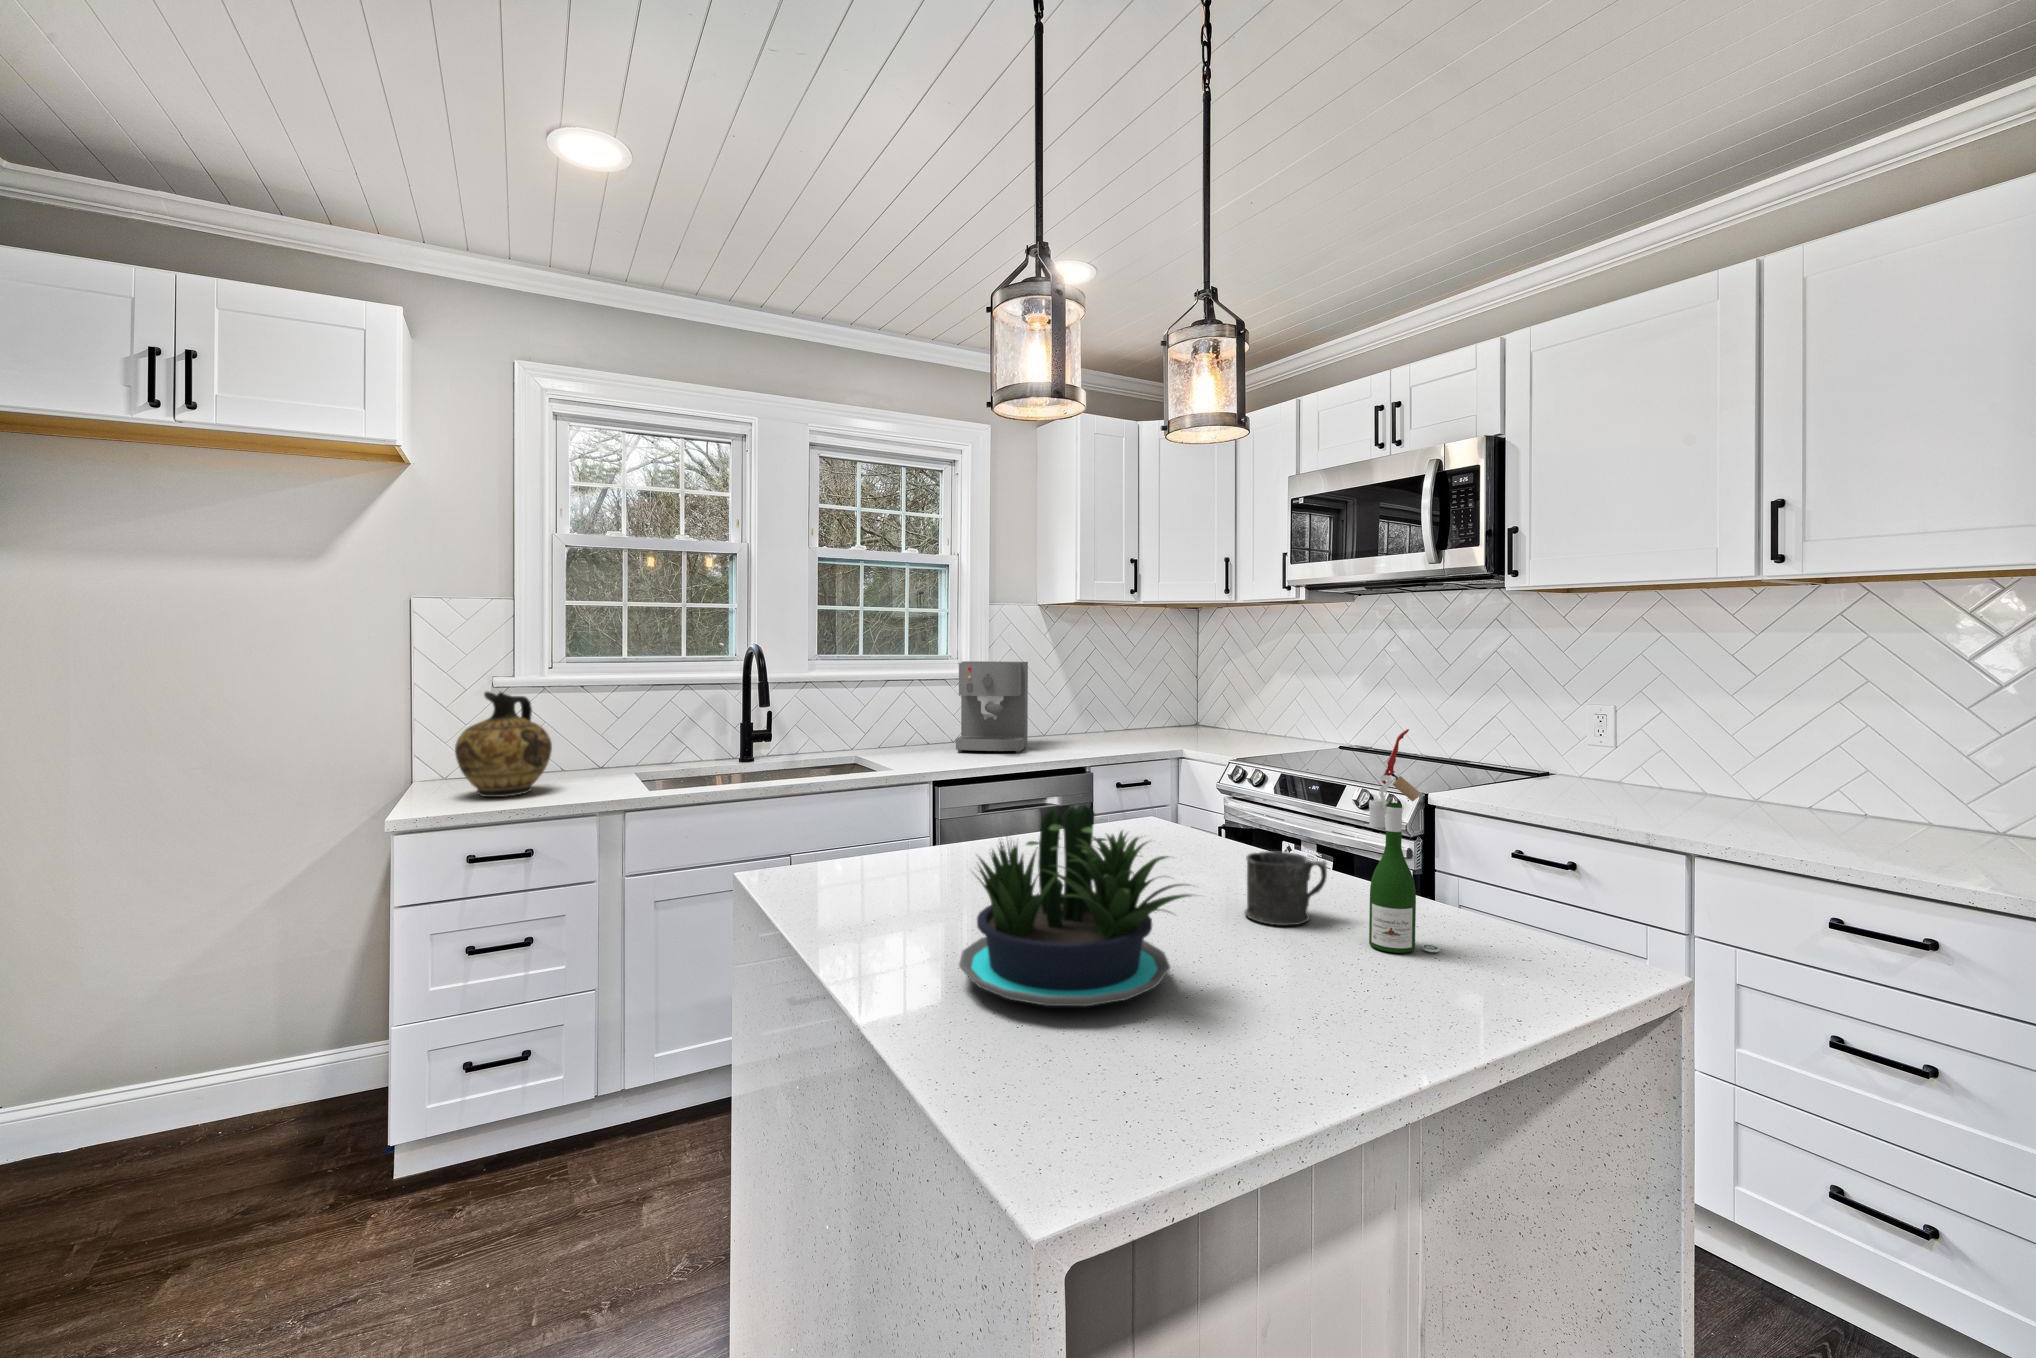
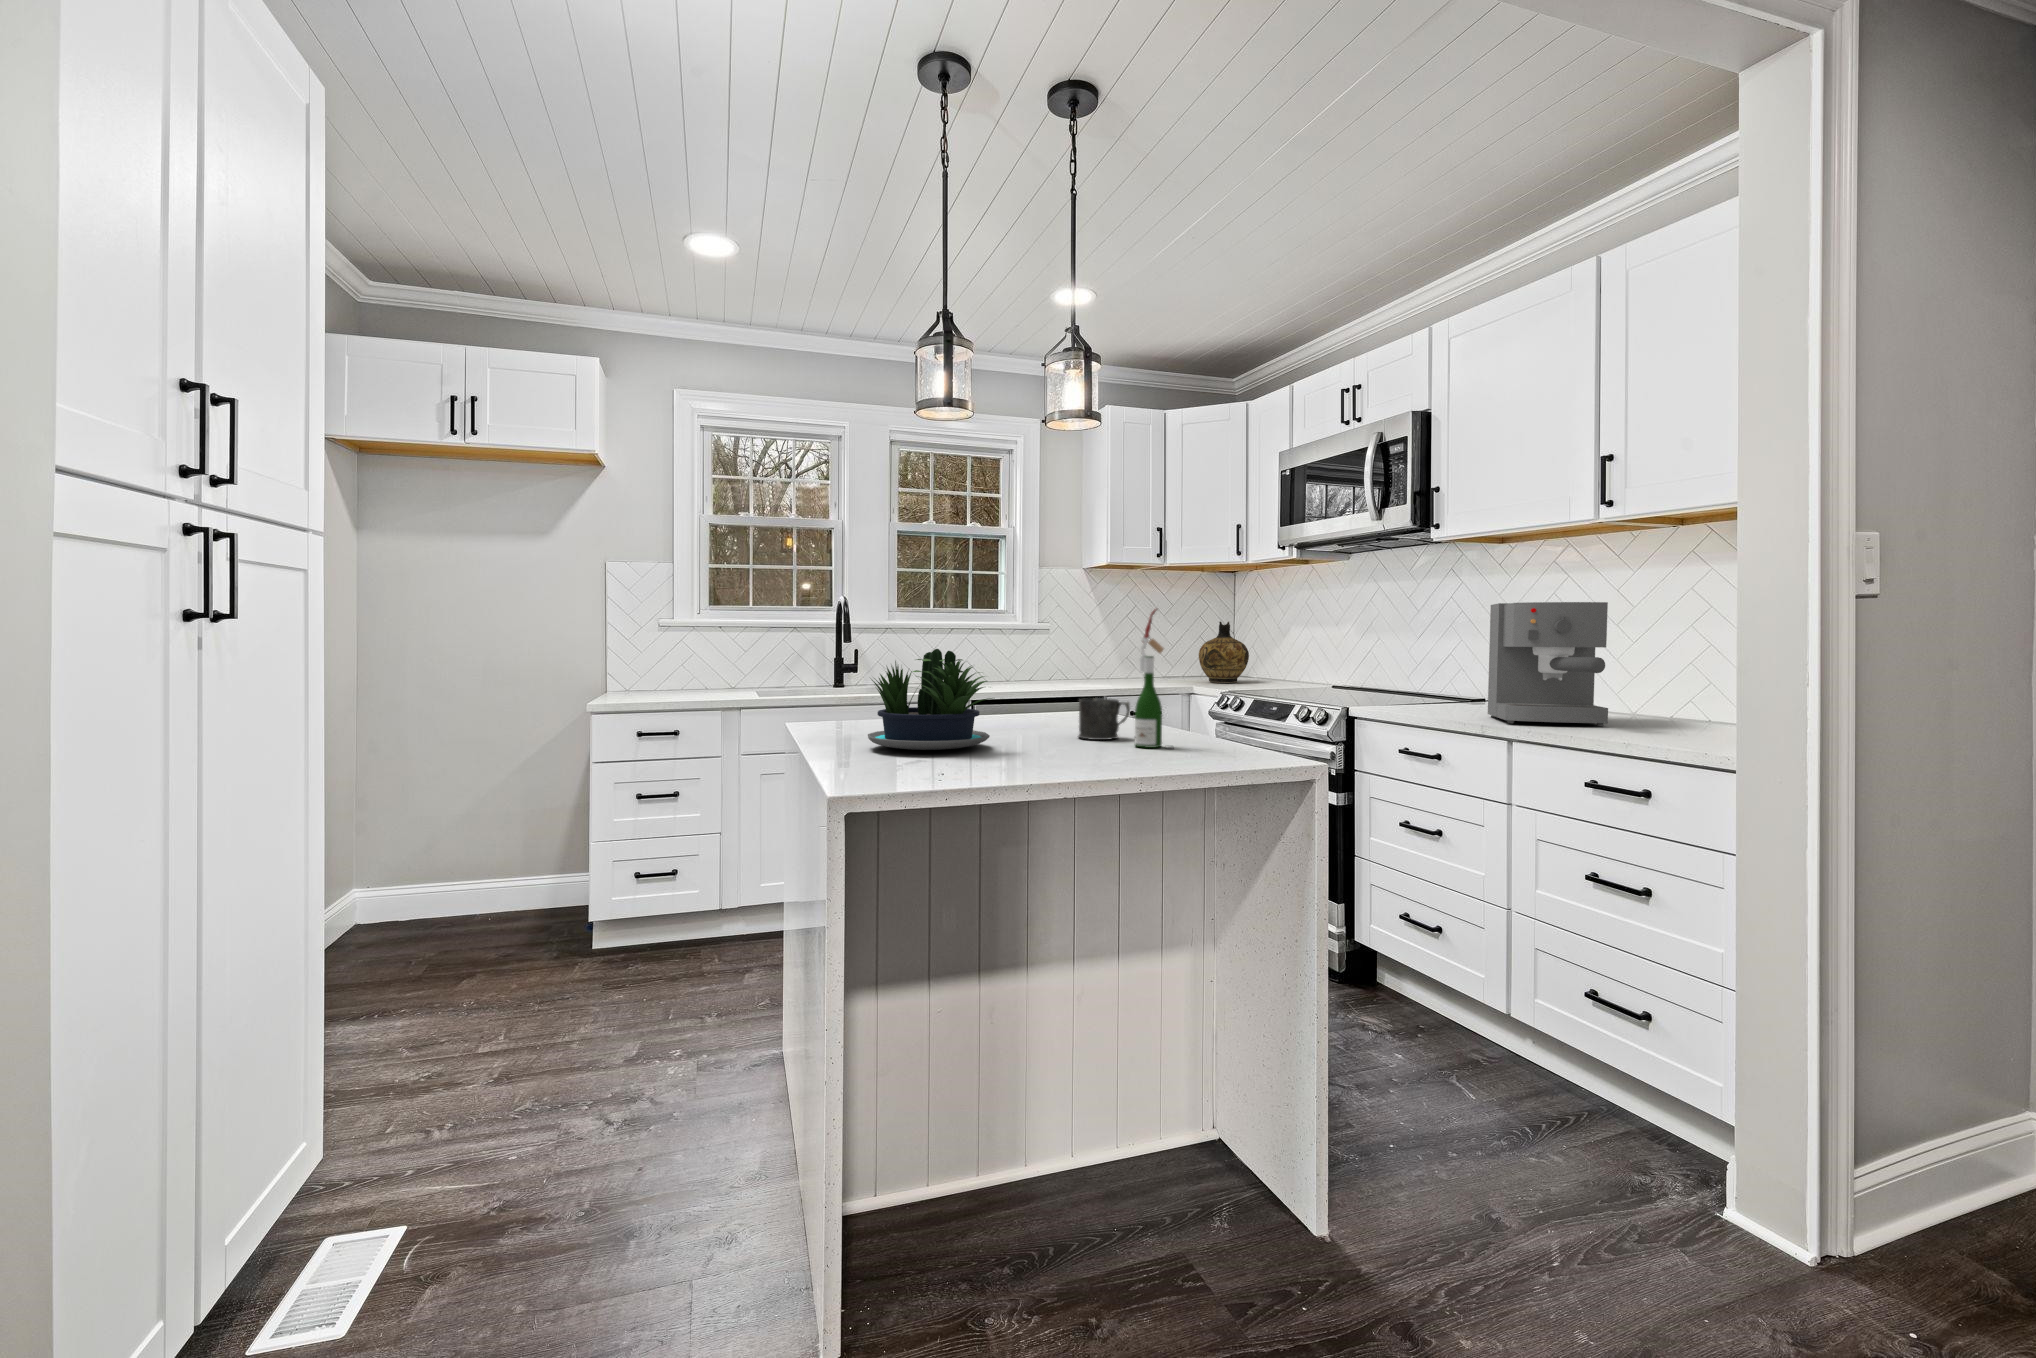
coffee maker: present [956,661,1028,753] -> present [1488,602,1608,726]
ceramic jug: present [455,692,552,797] -> present [1199,622,1249,683]

